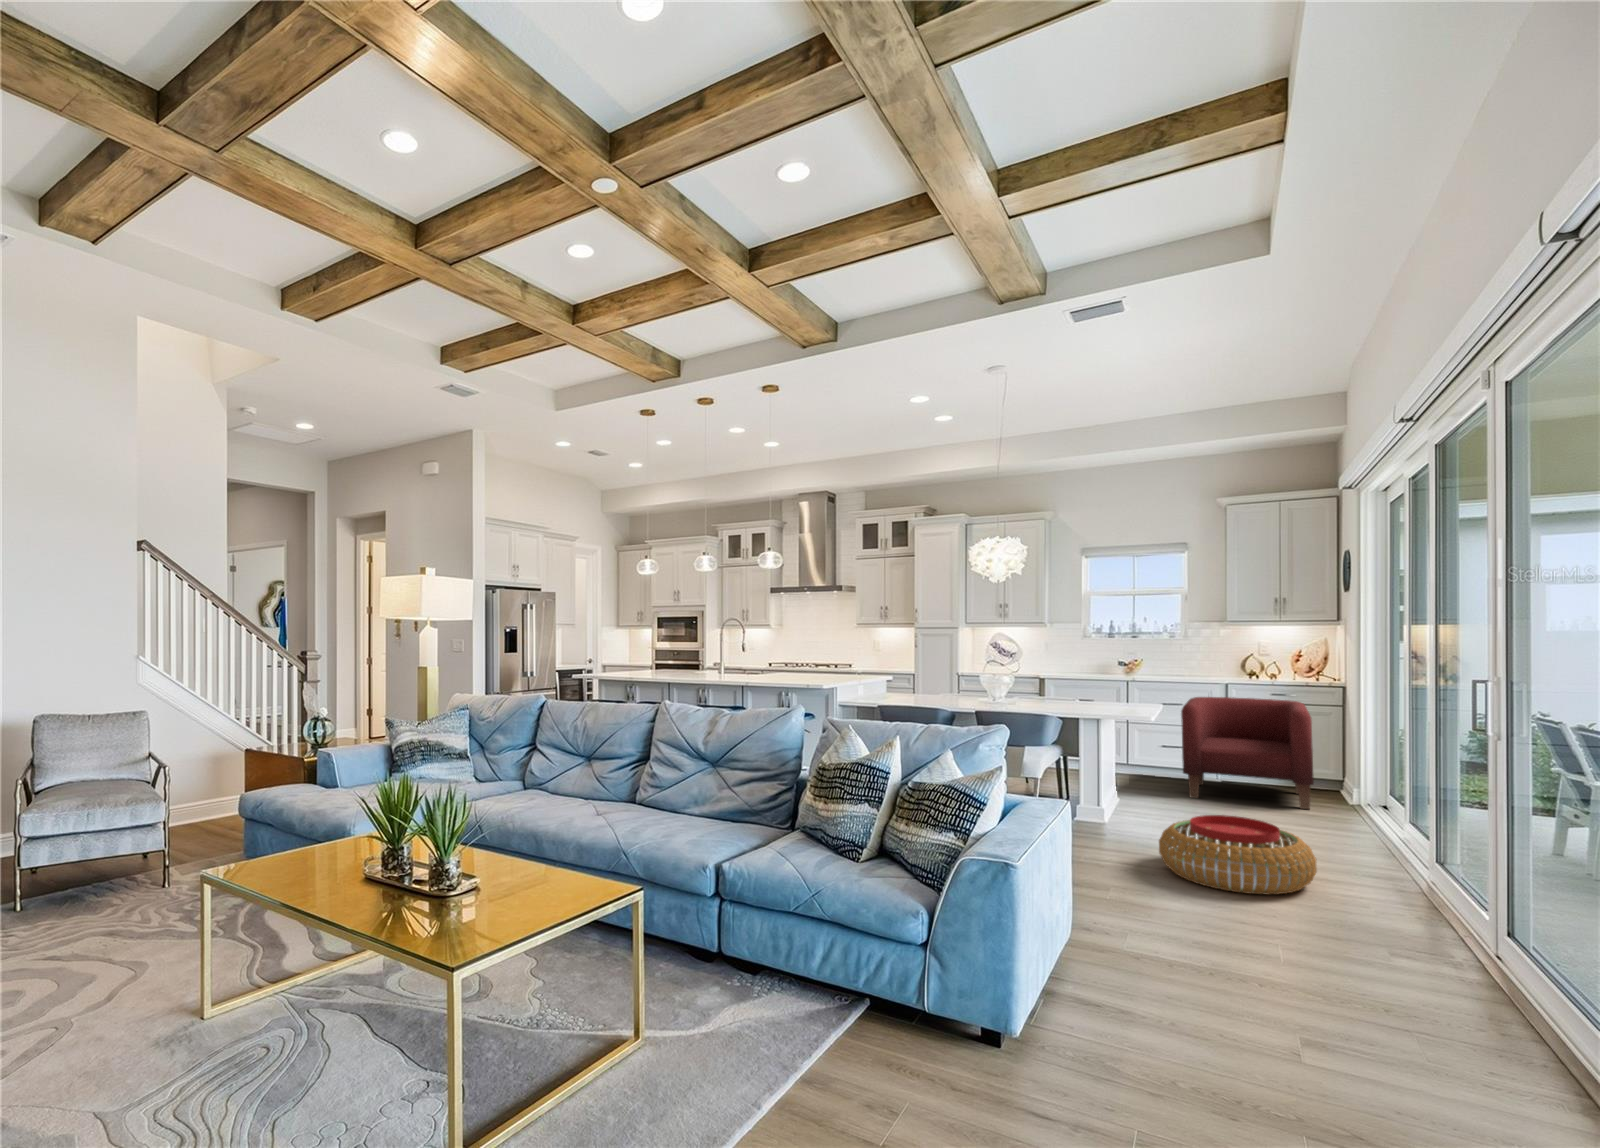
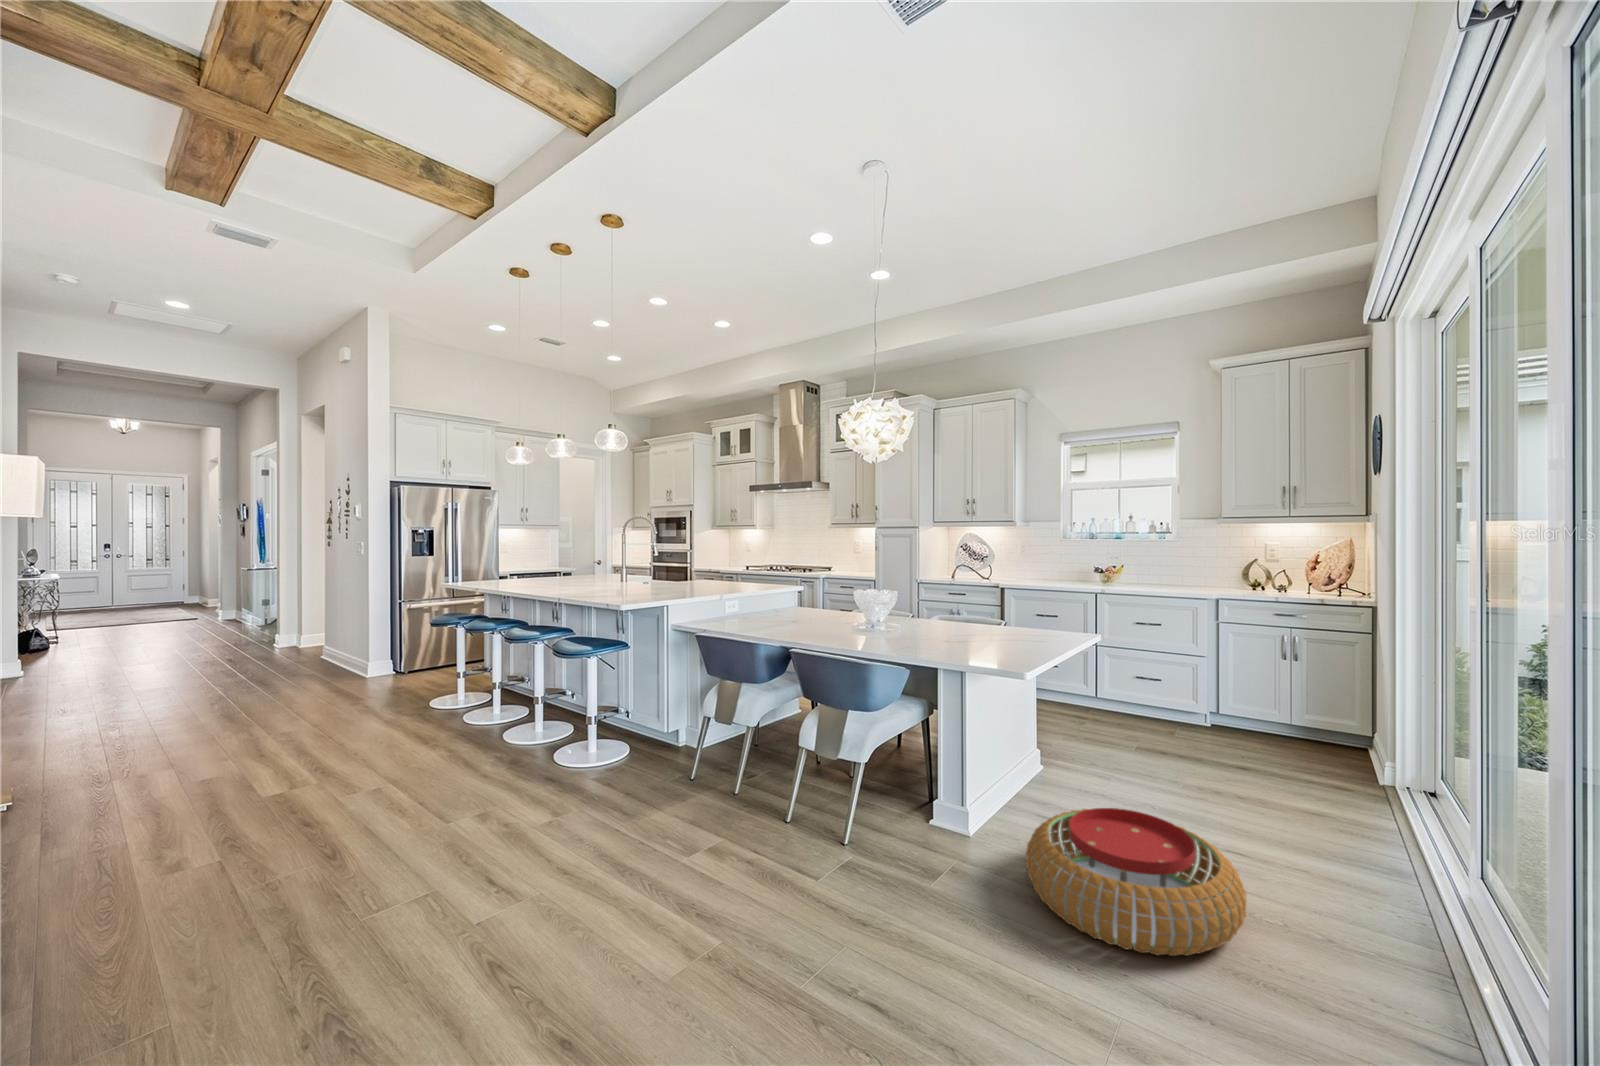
armchair: present [1181,697,1314,809] -> none [1141,614,1315,767]

